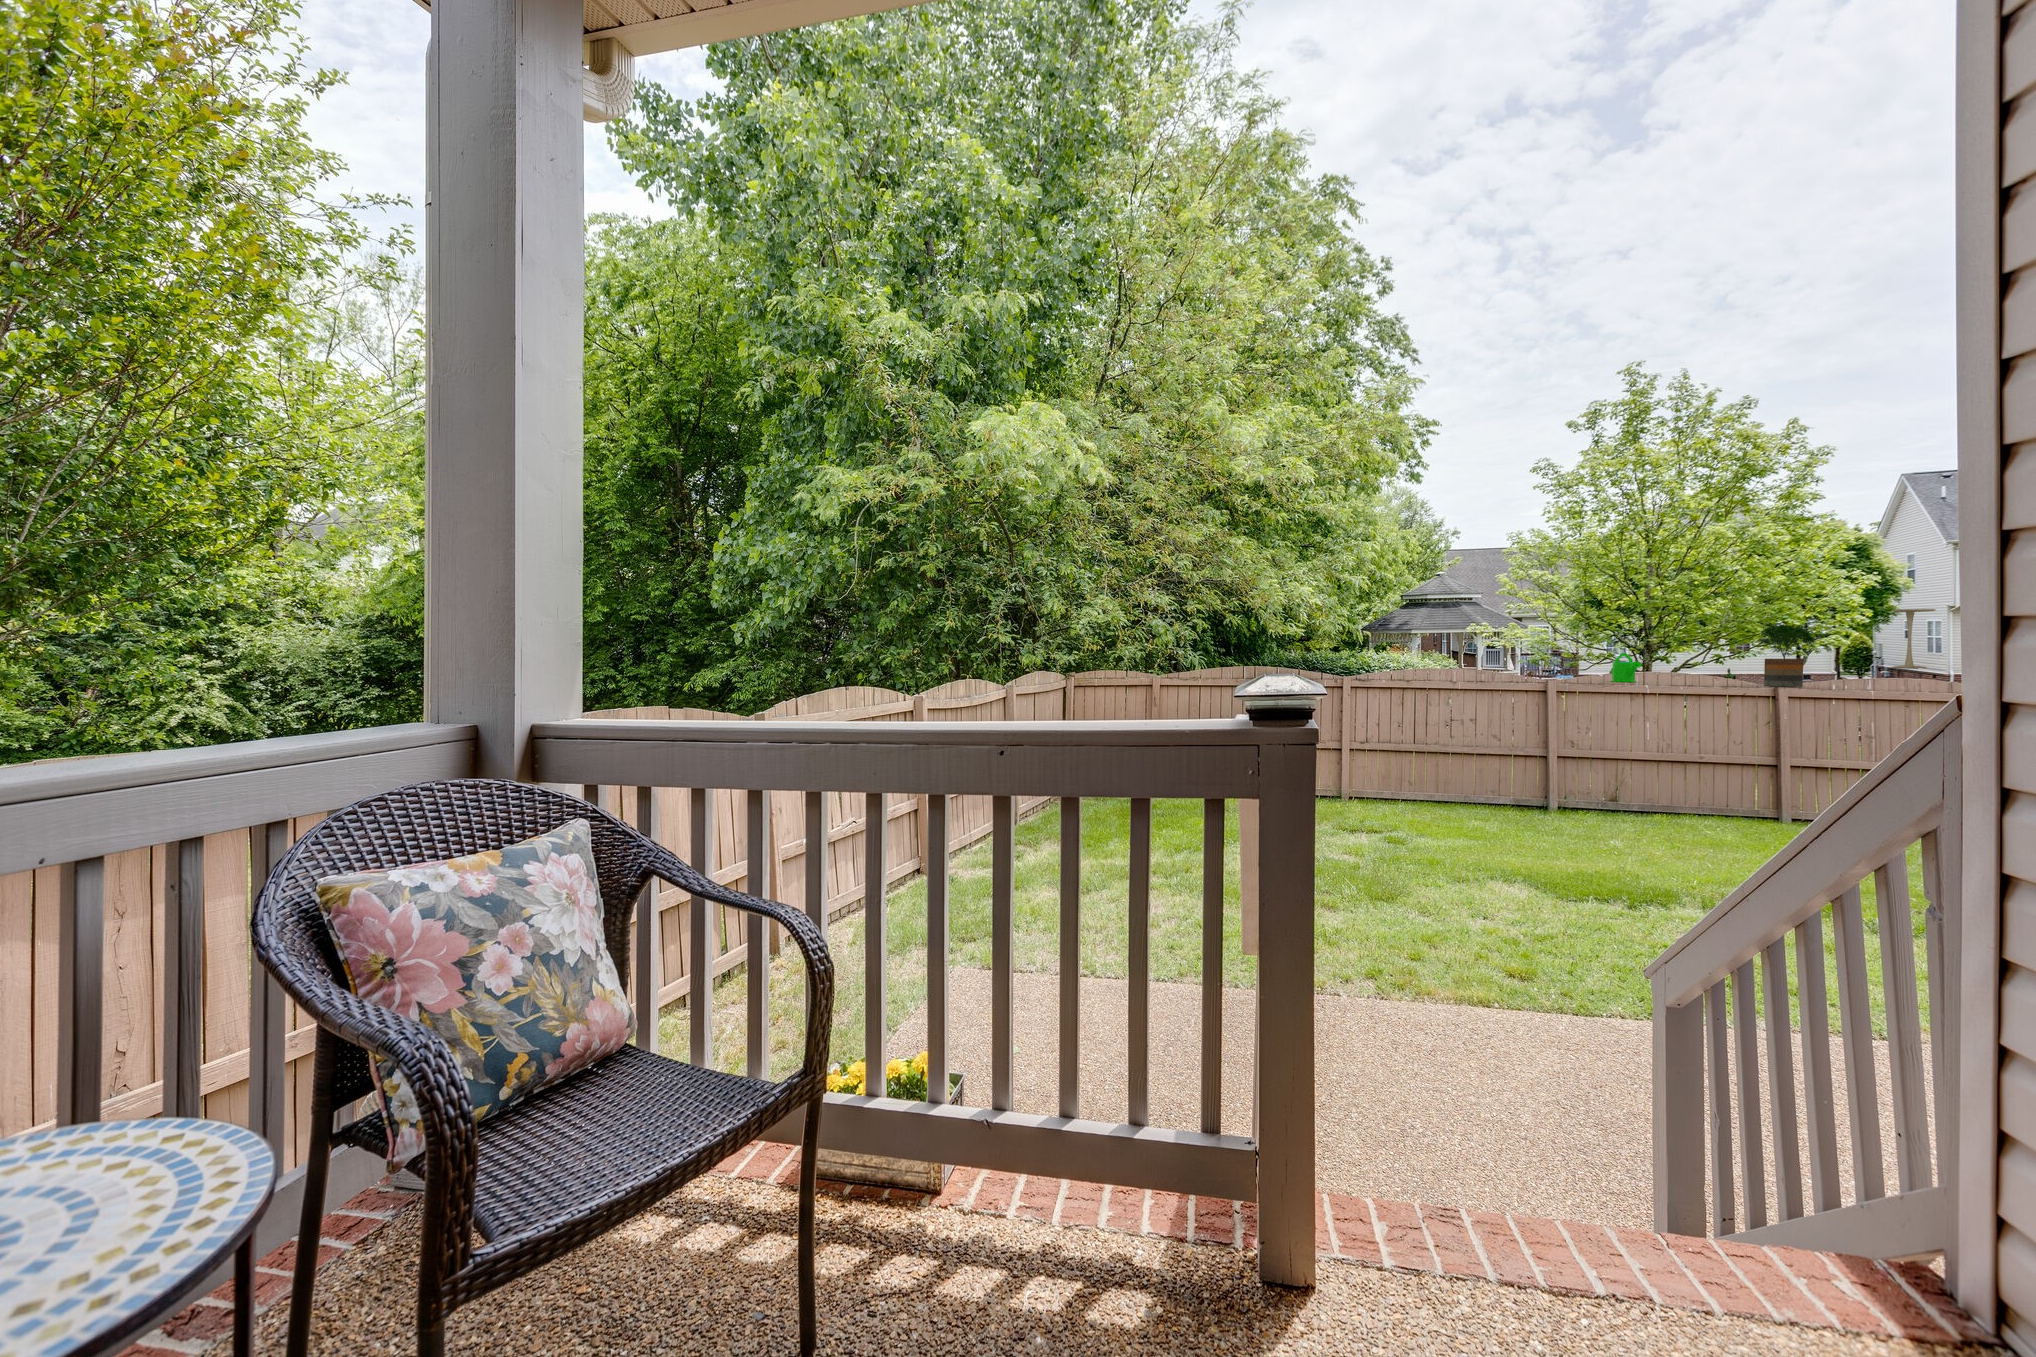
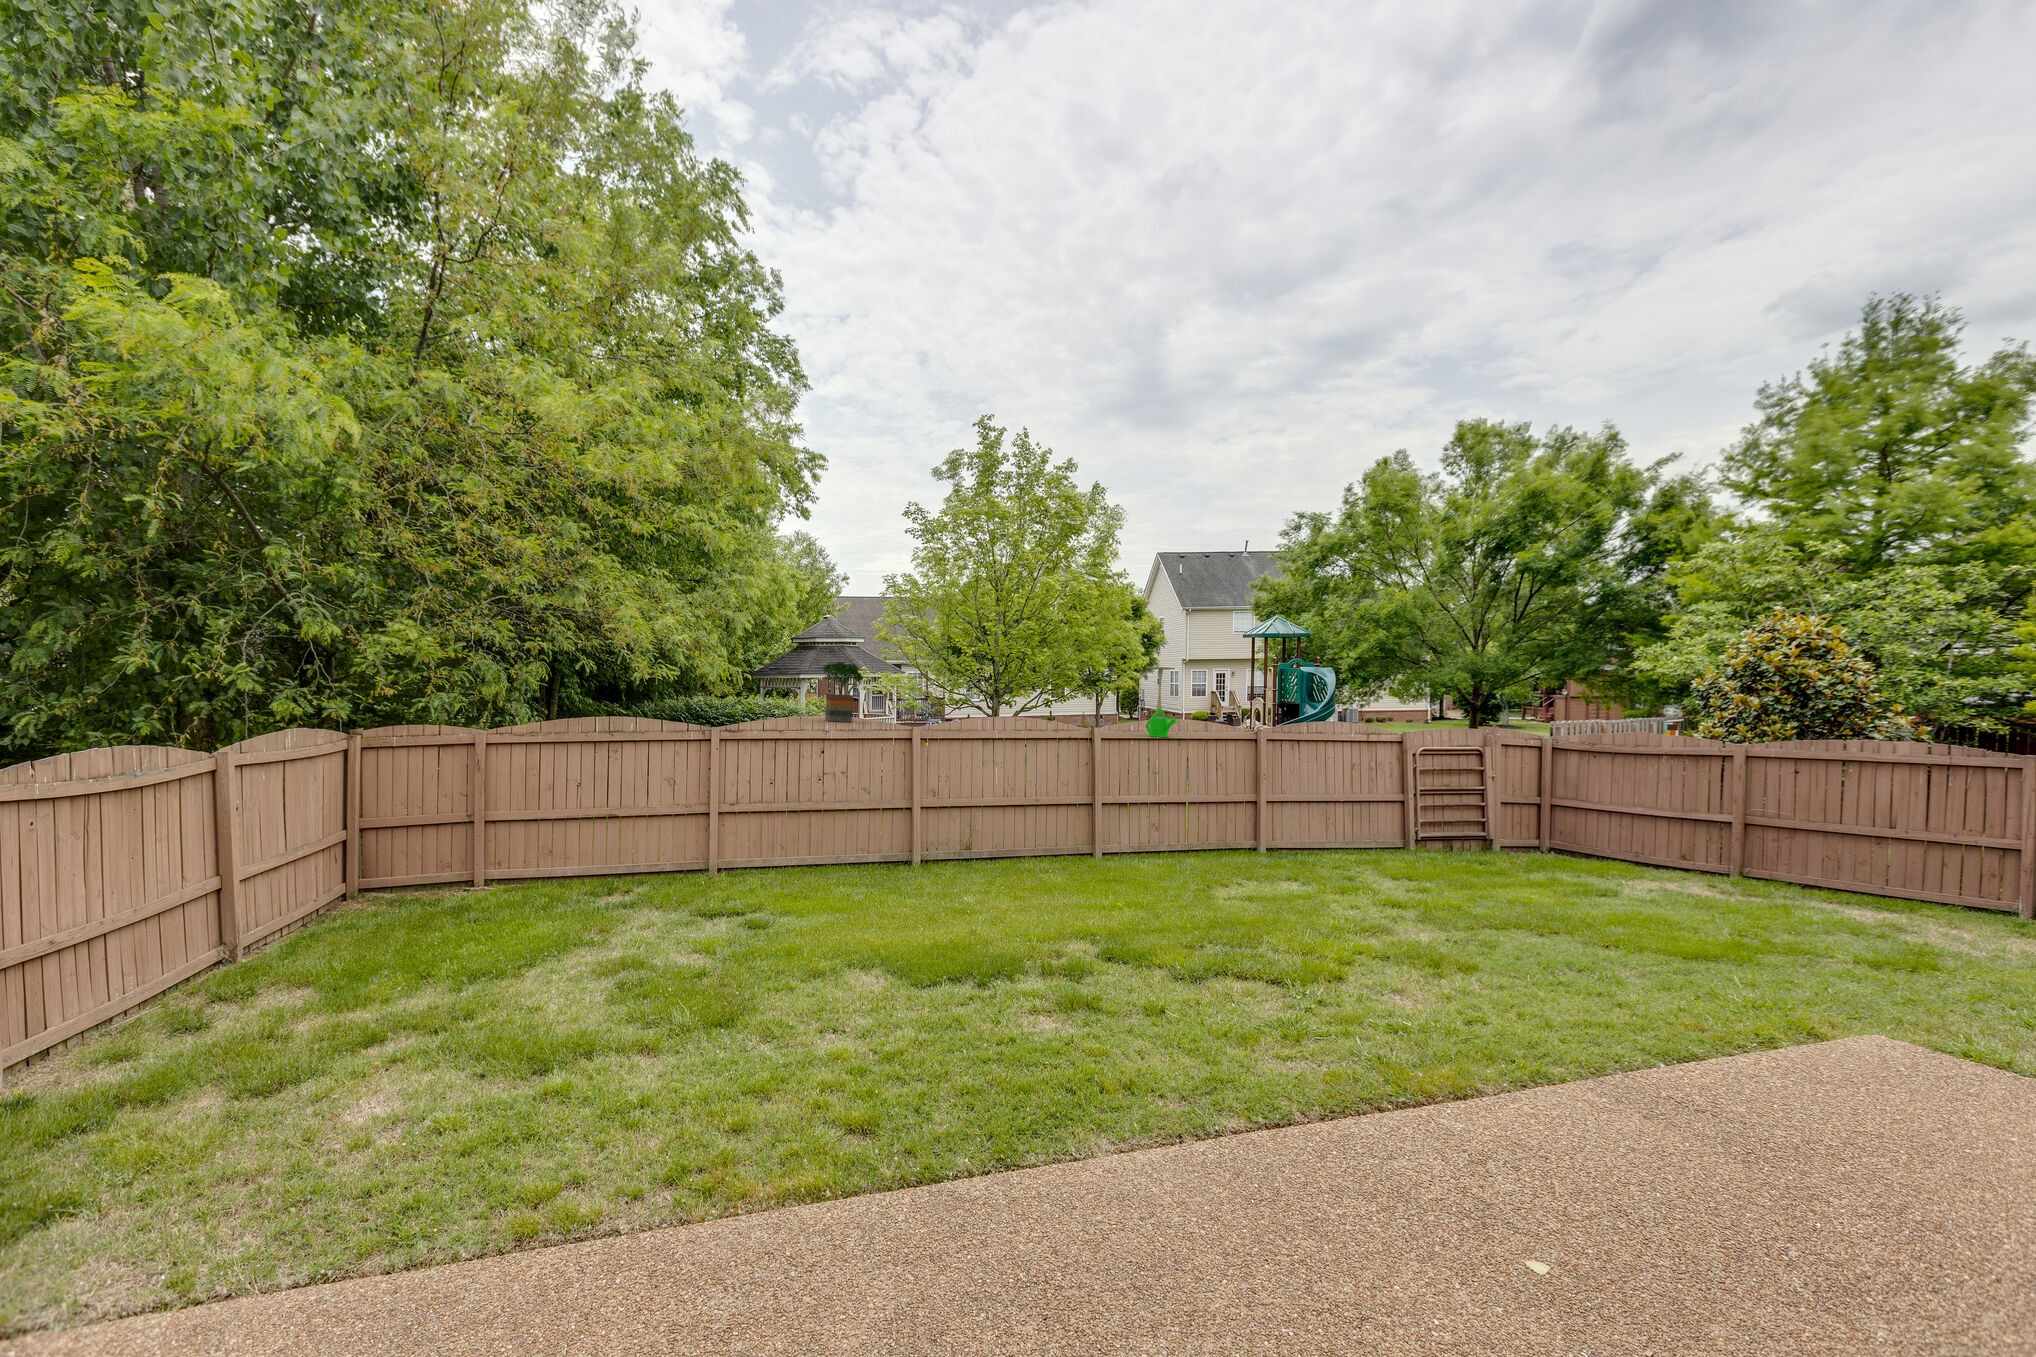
potted tree: present [1761,624,1815,687] -> present [823,662,863,722]
watering can: present [1611,653,1641,682] -> present [1146,709,1177,737]

